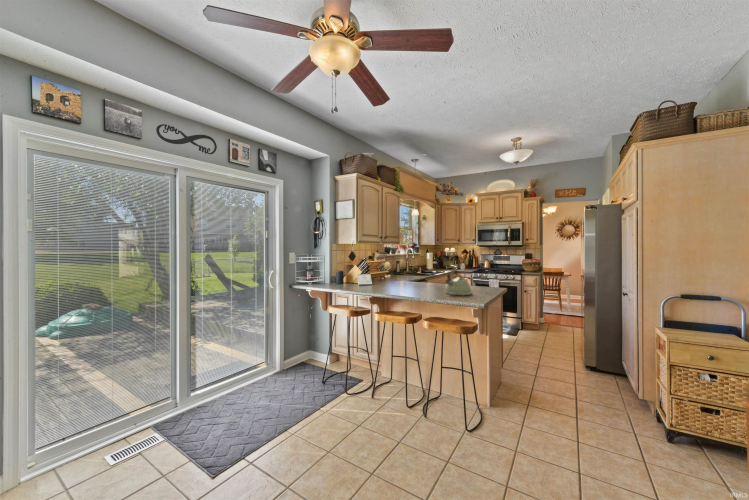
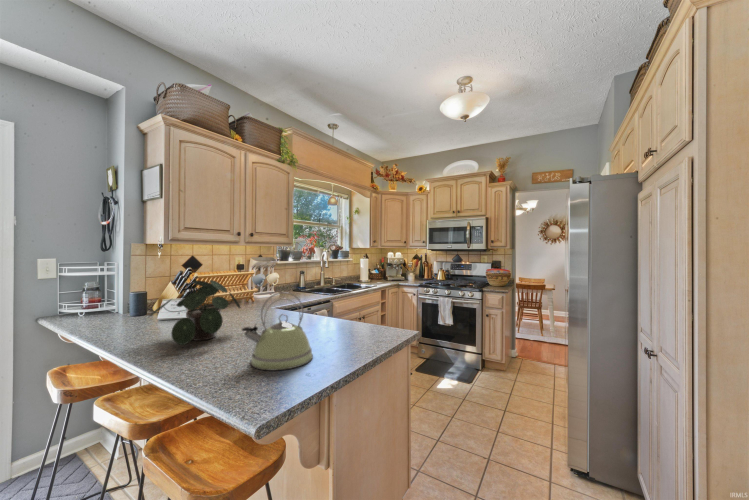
potted plant: none [384,262,420,290] -> present [150,280,240,345]

